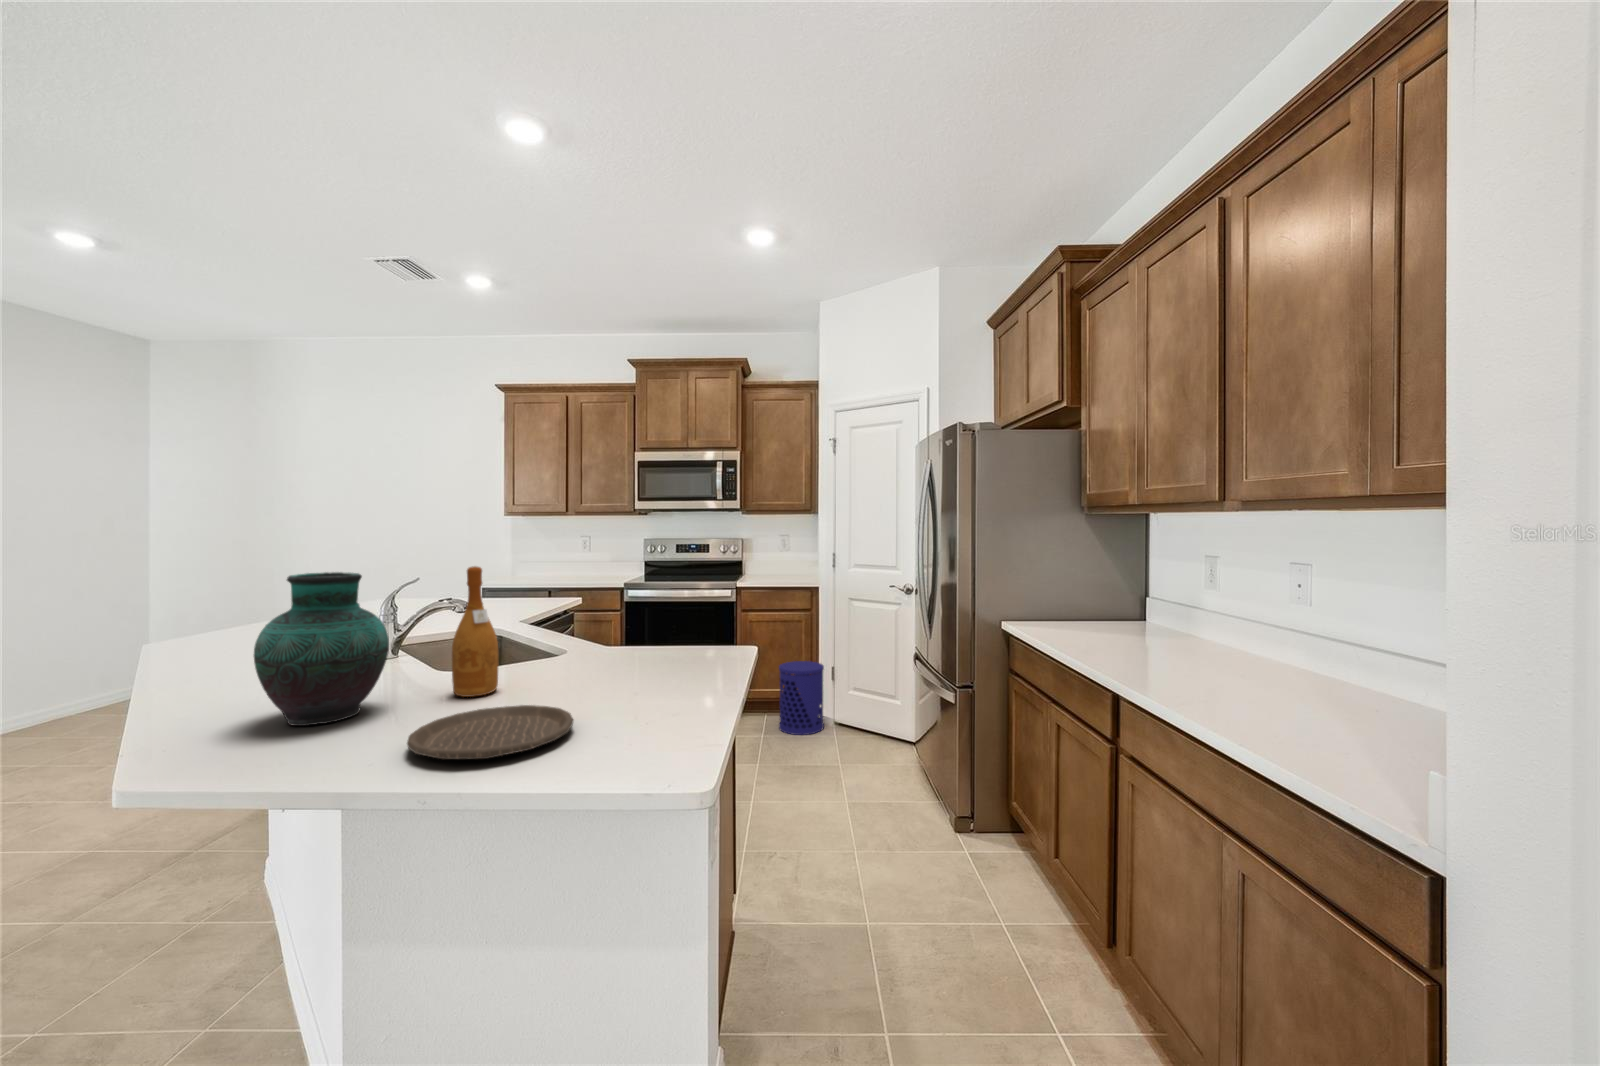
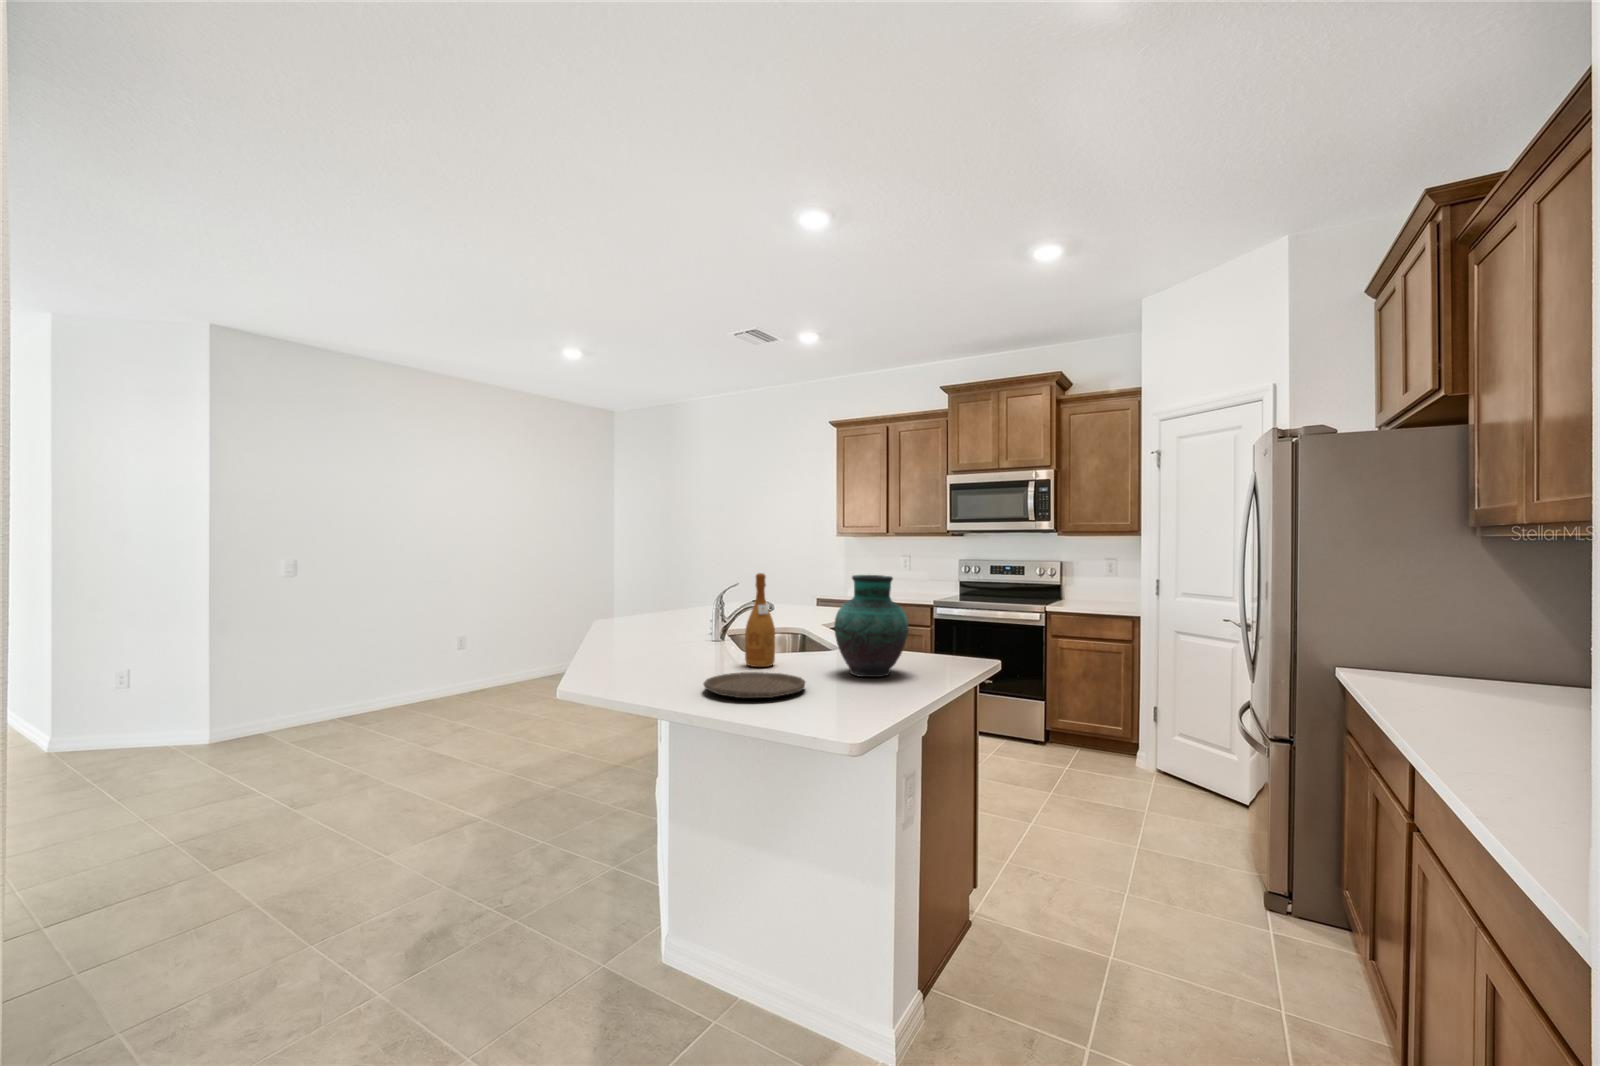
vase: present [254,572,389,726] -> present [834,575,909,677]
waste bin: present [779,661,824,735] -> none [1089,698,1144,780]

